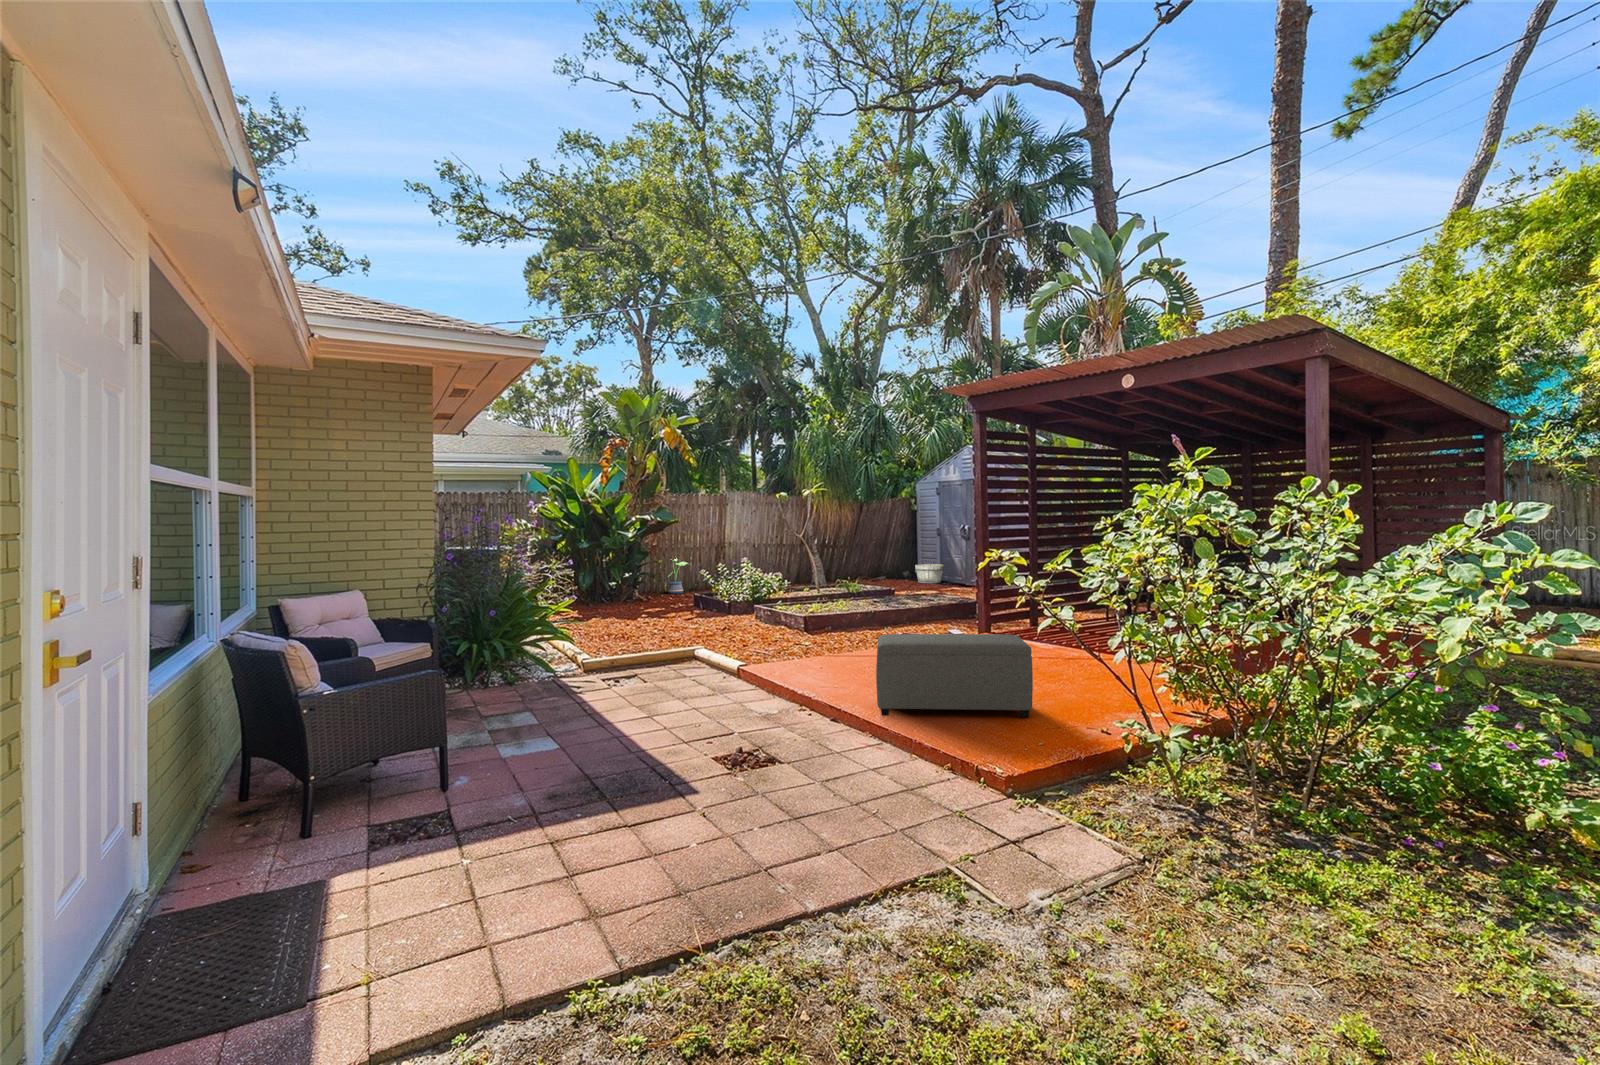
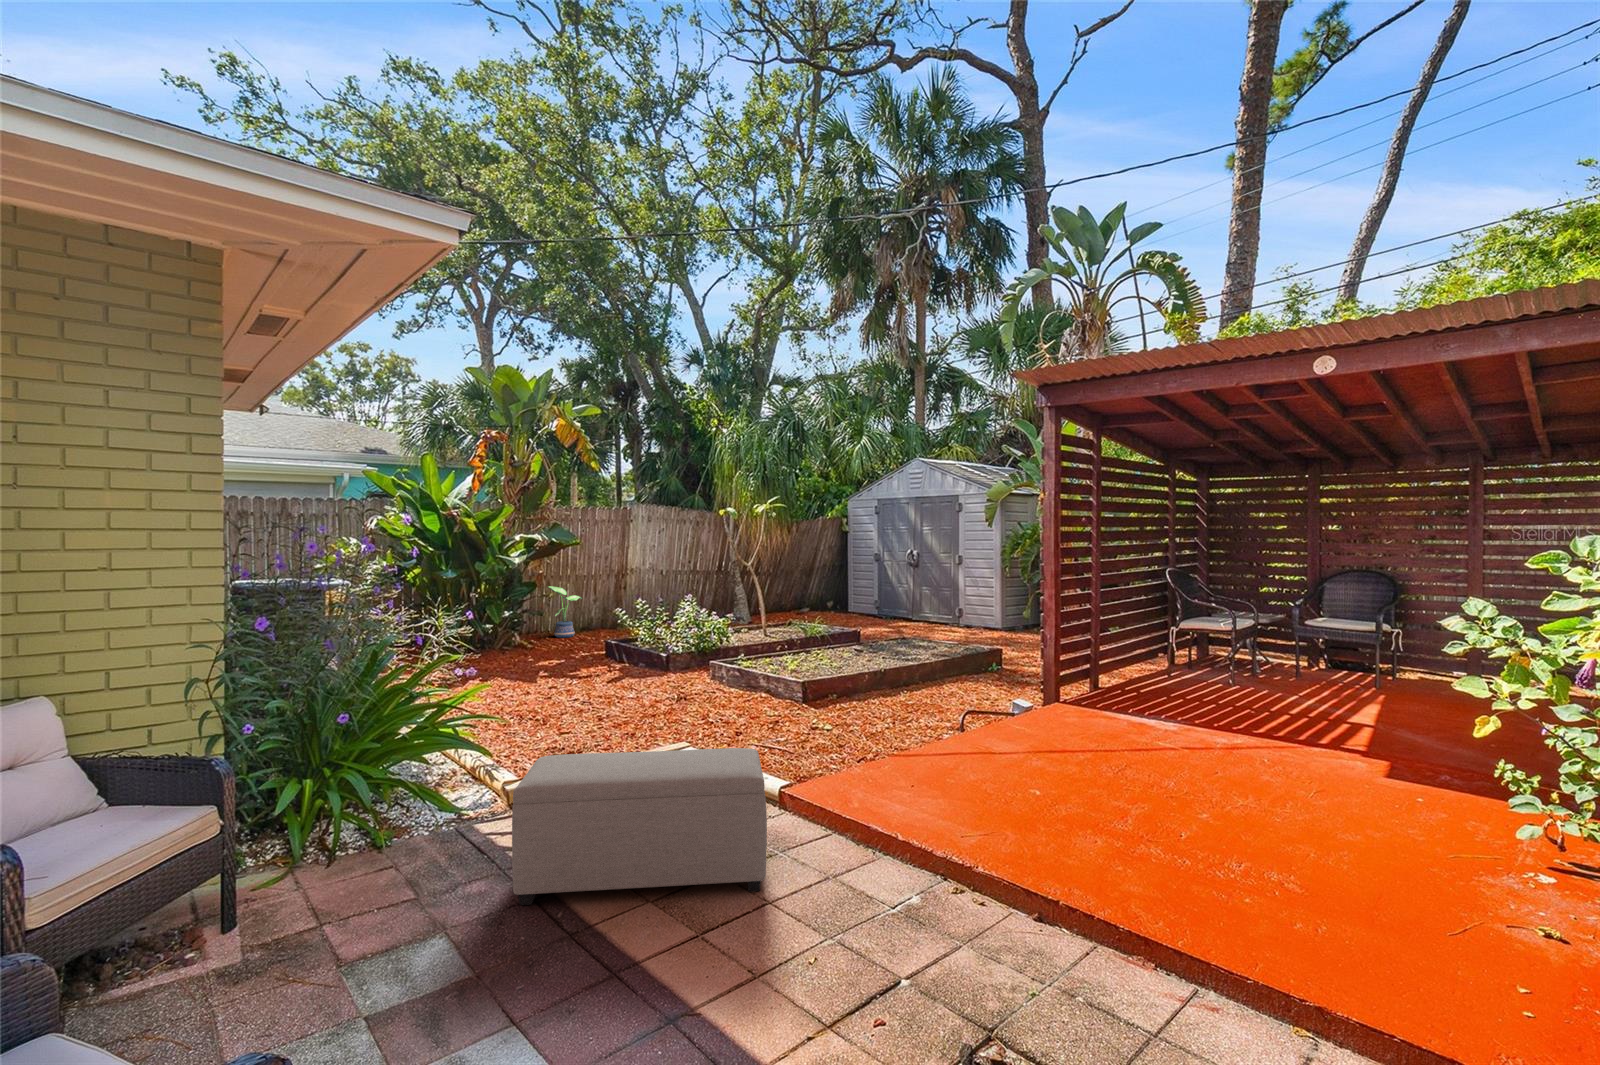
wooden bucket: present [915,560,944,583] -> none [850,588,884,617]
ottoman: present [876,634,1033,717] -> present [512,748,767,905]

